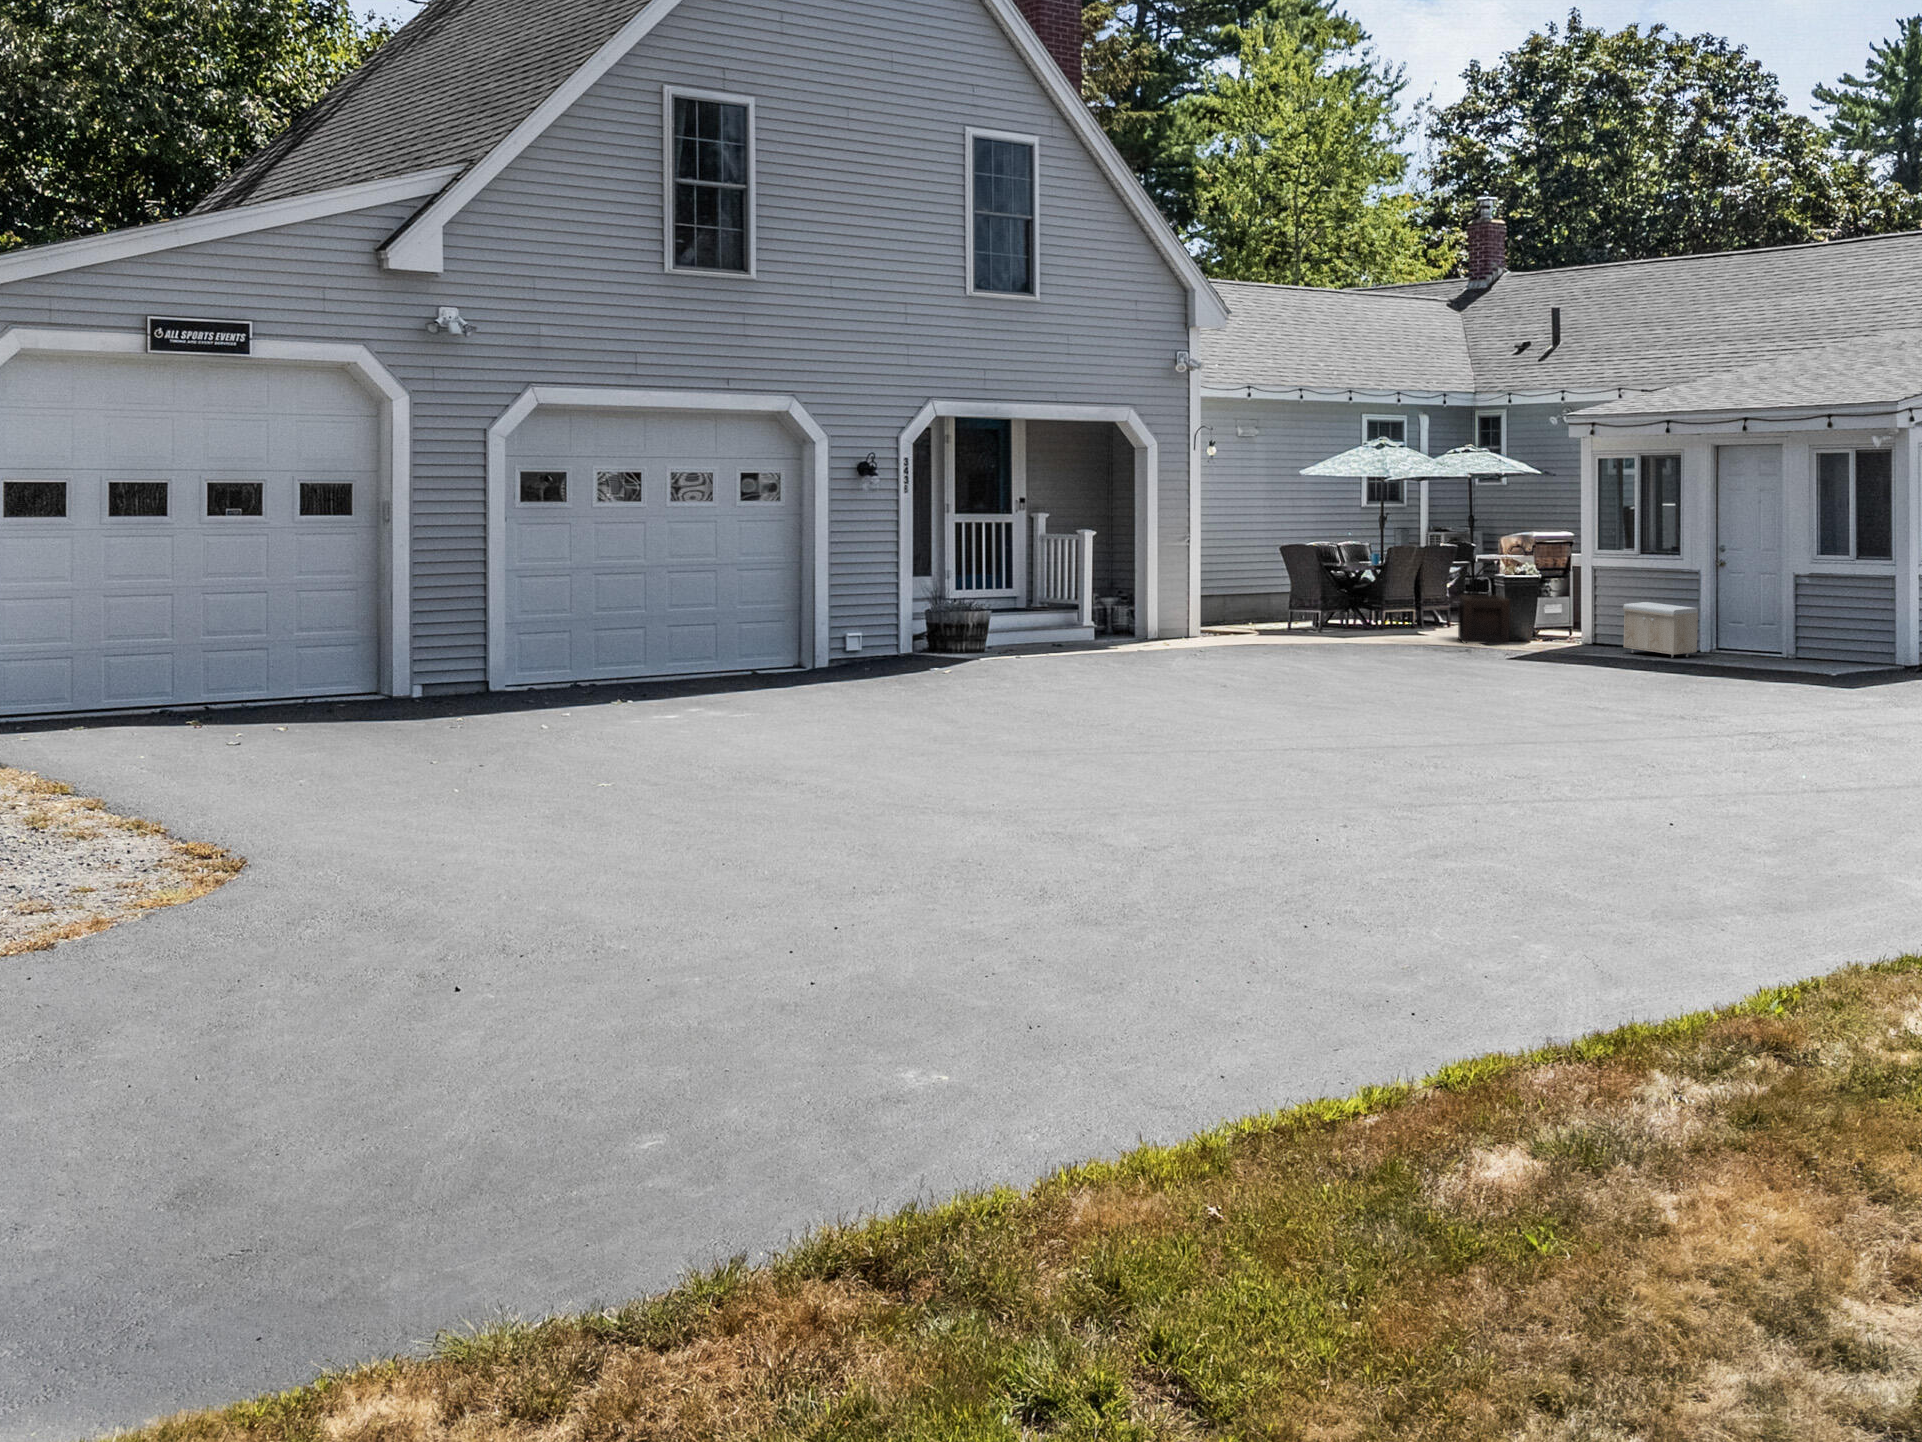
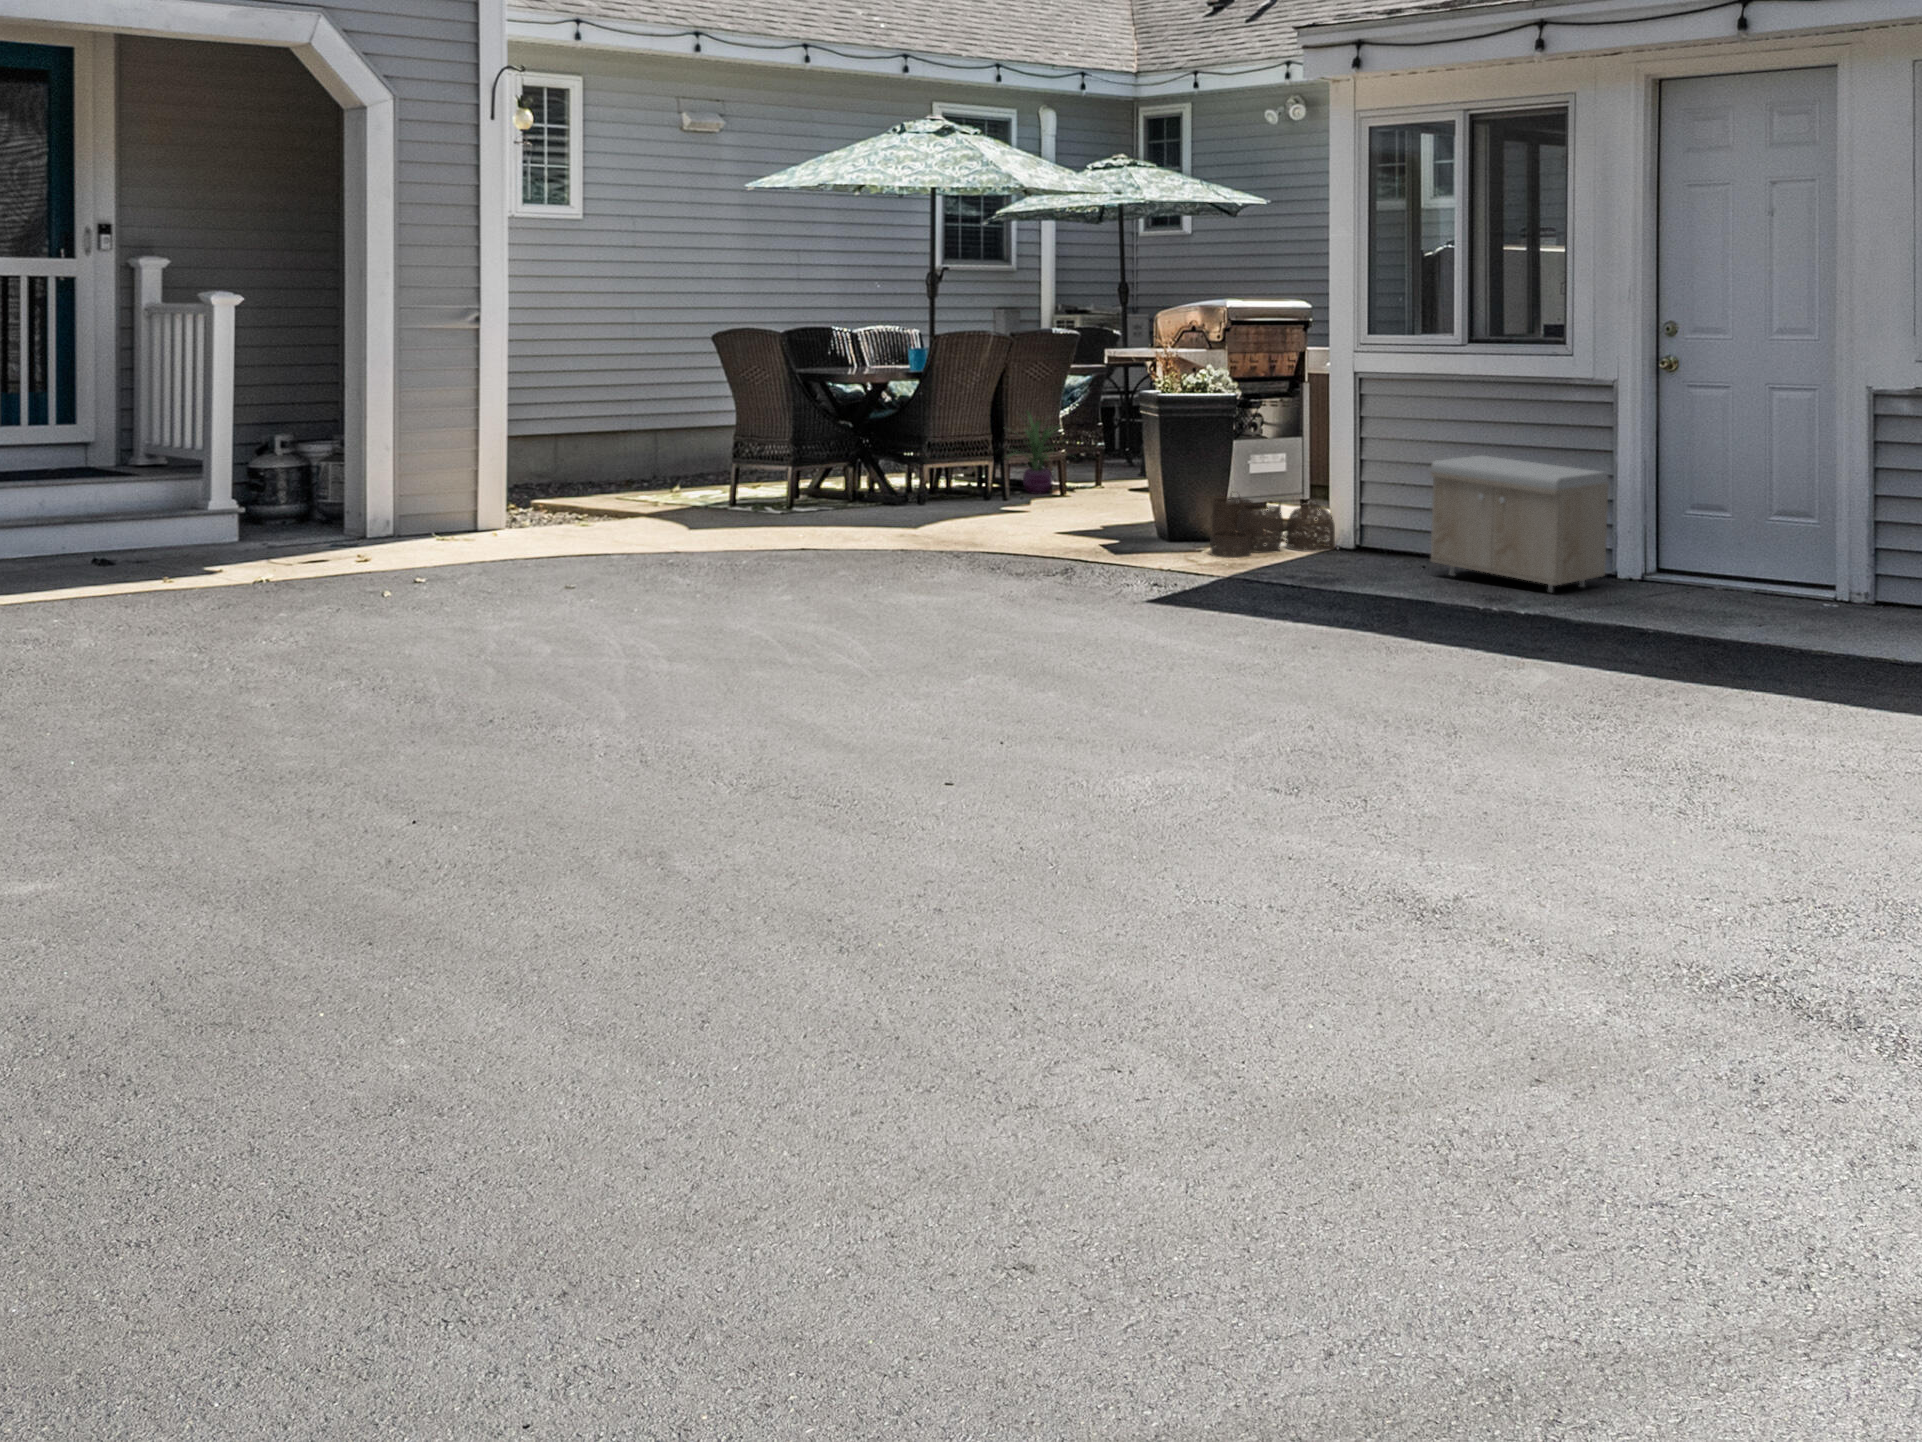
decorative plant: none [1411,585,1456,627] -> present [1007,411,1057,494]
wooden crate: present [1458,595,1510,644] -> none [1067,434,1174,545]
woven basket: none [1527,620,1584,649] -> present [1210,491,1335,558]

